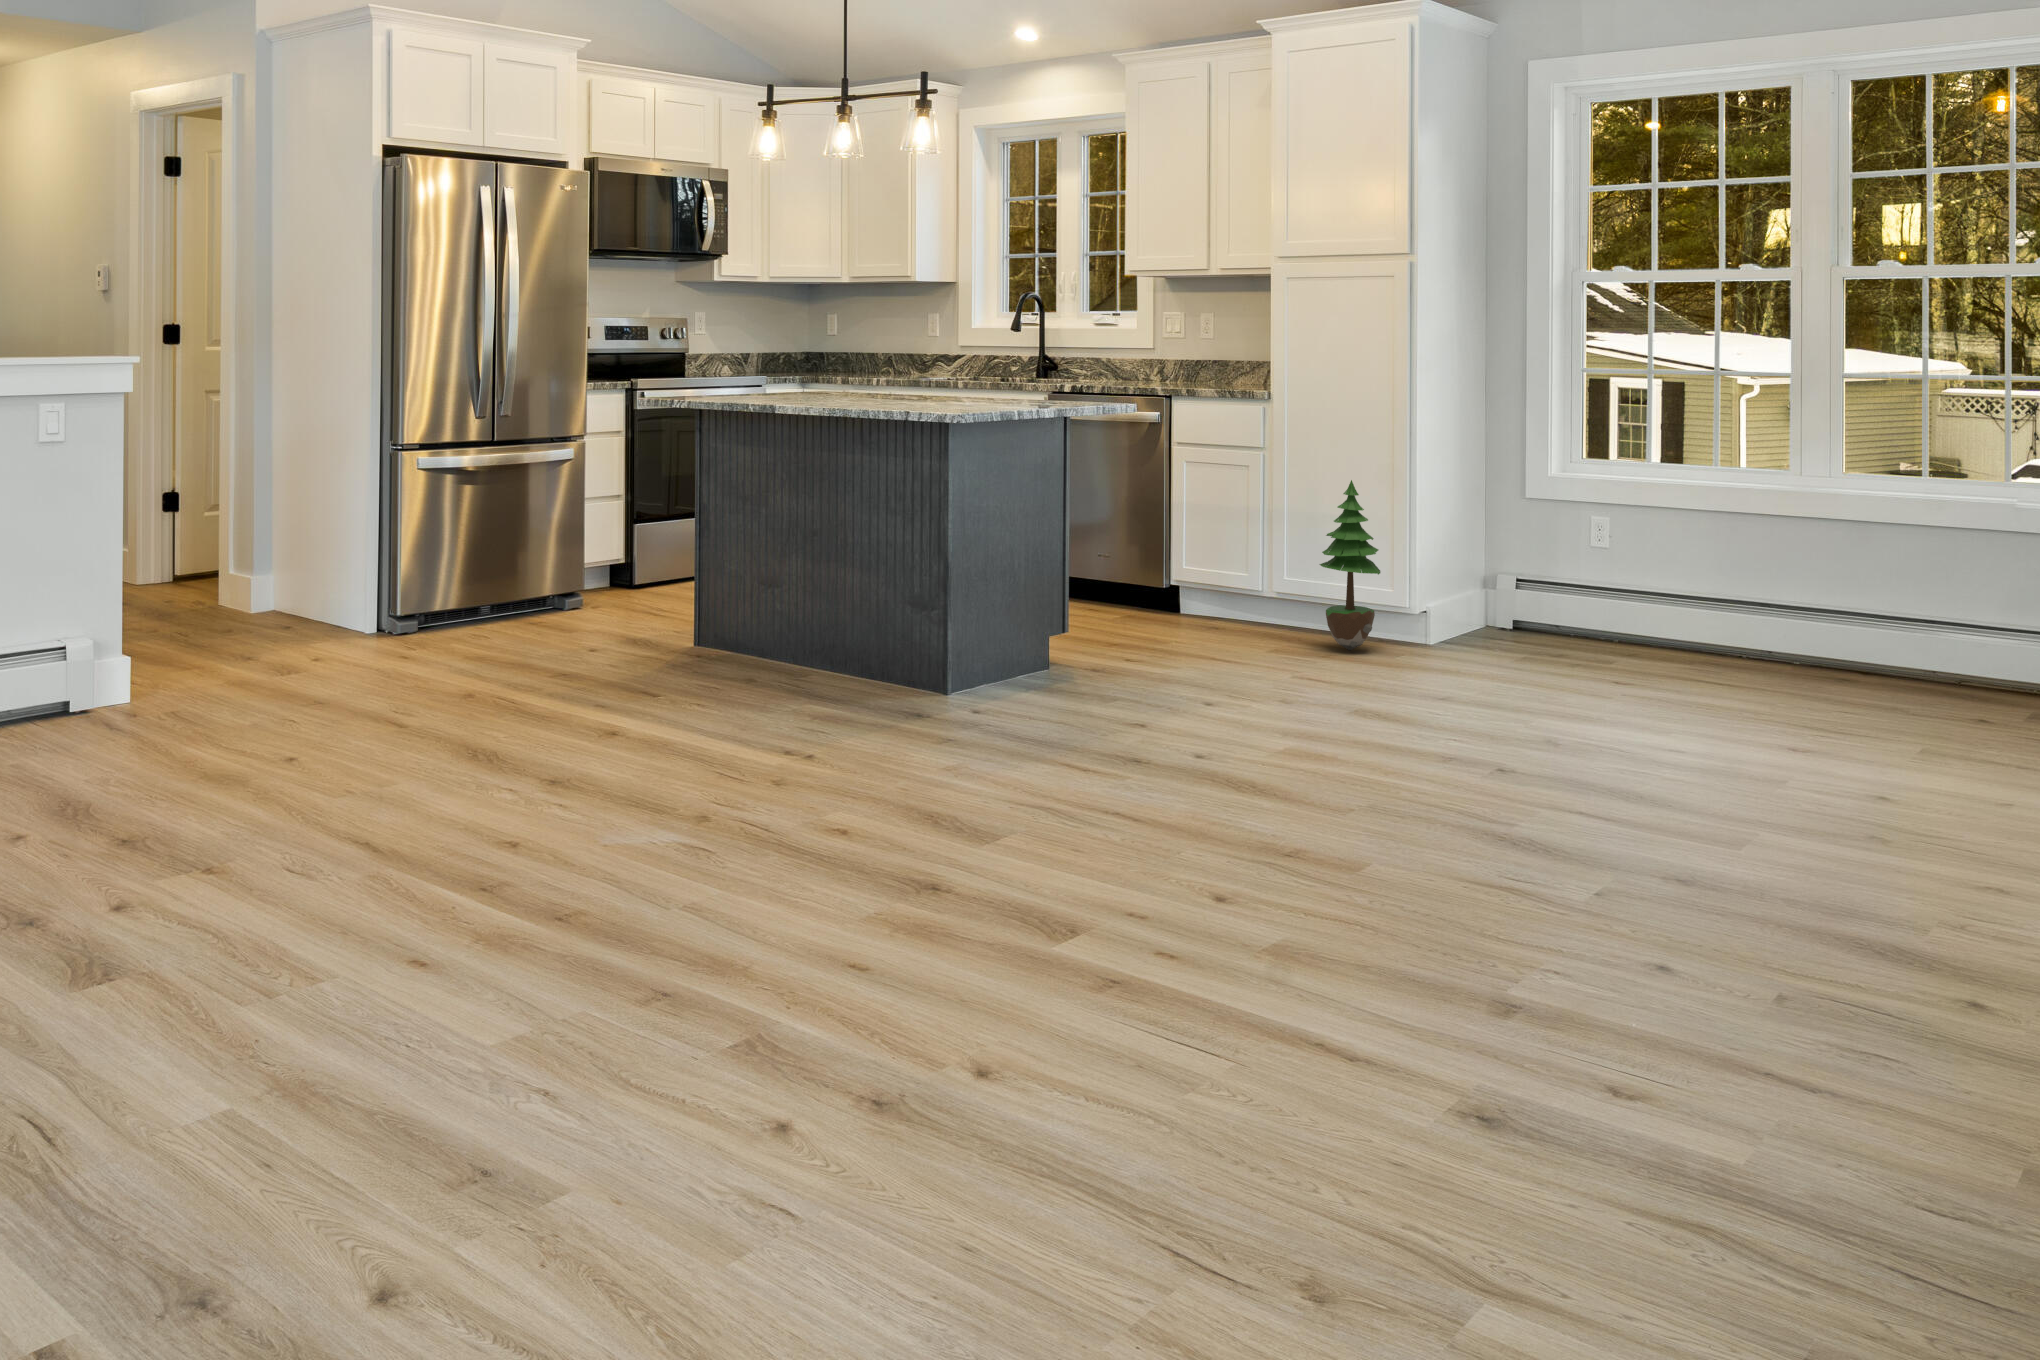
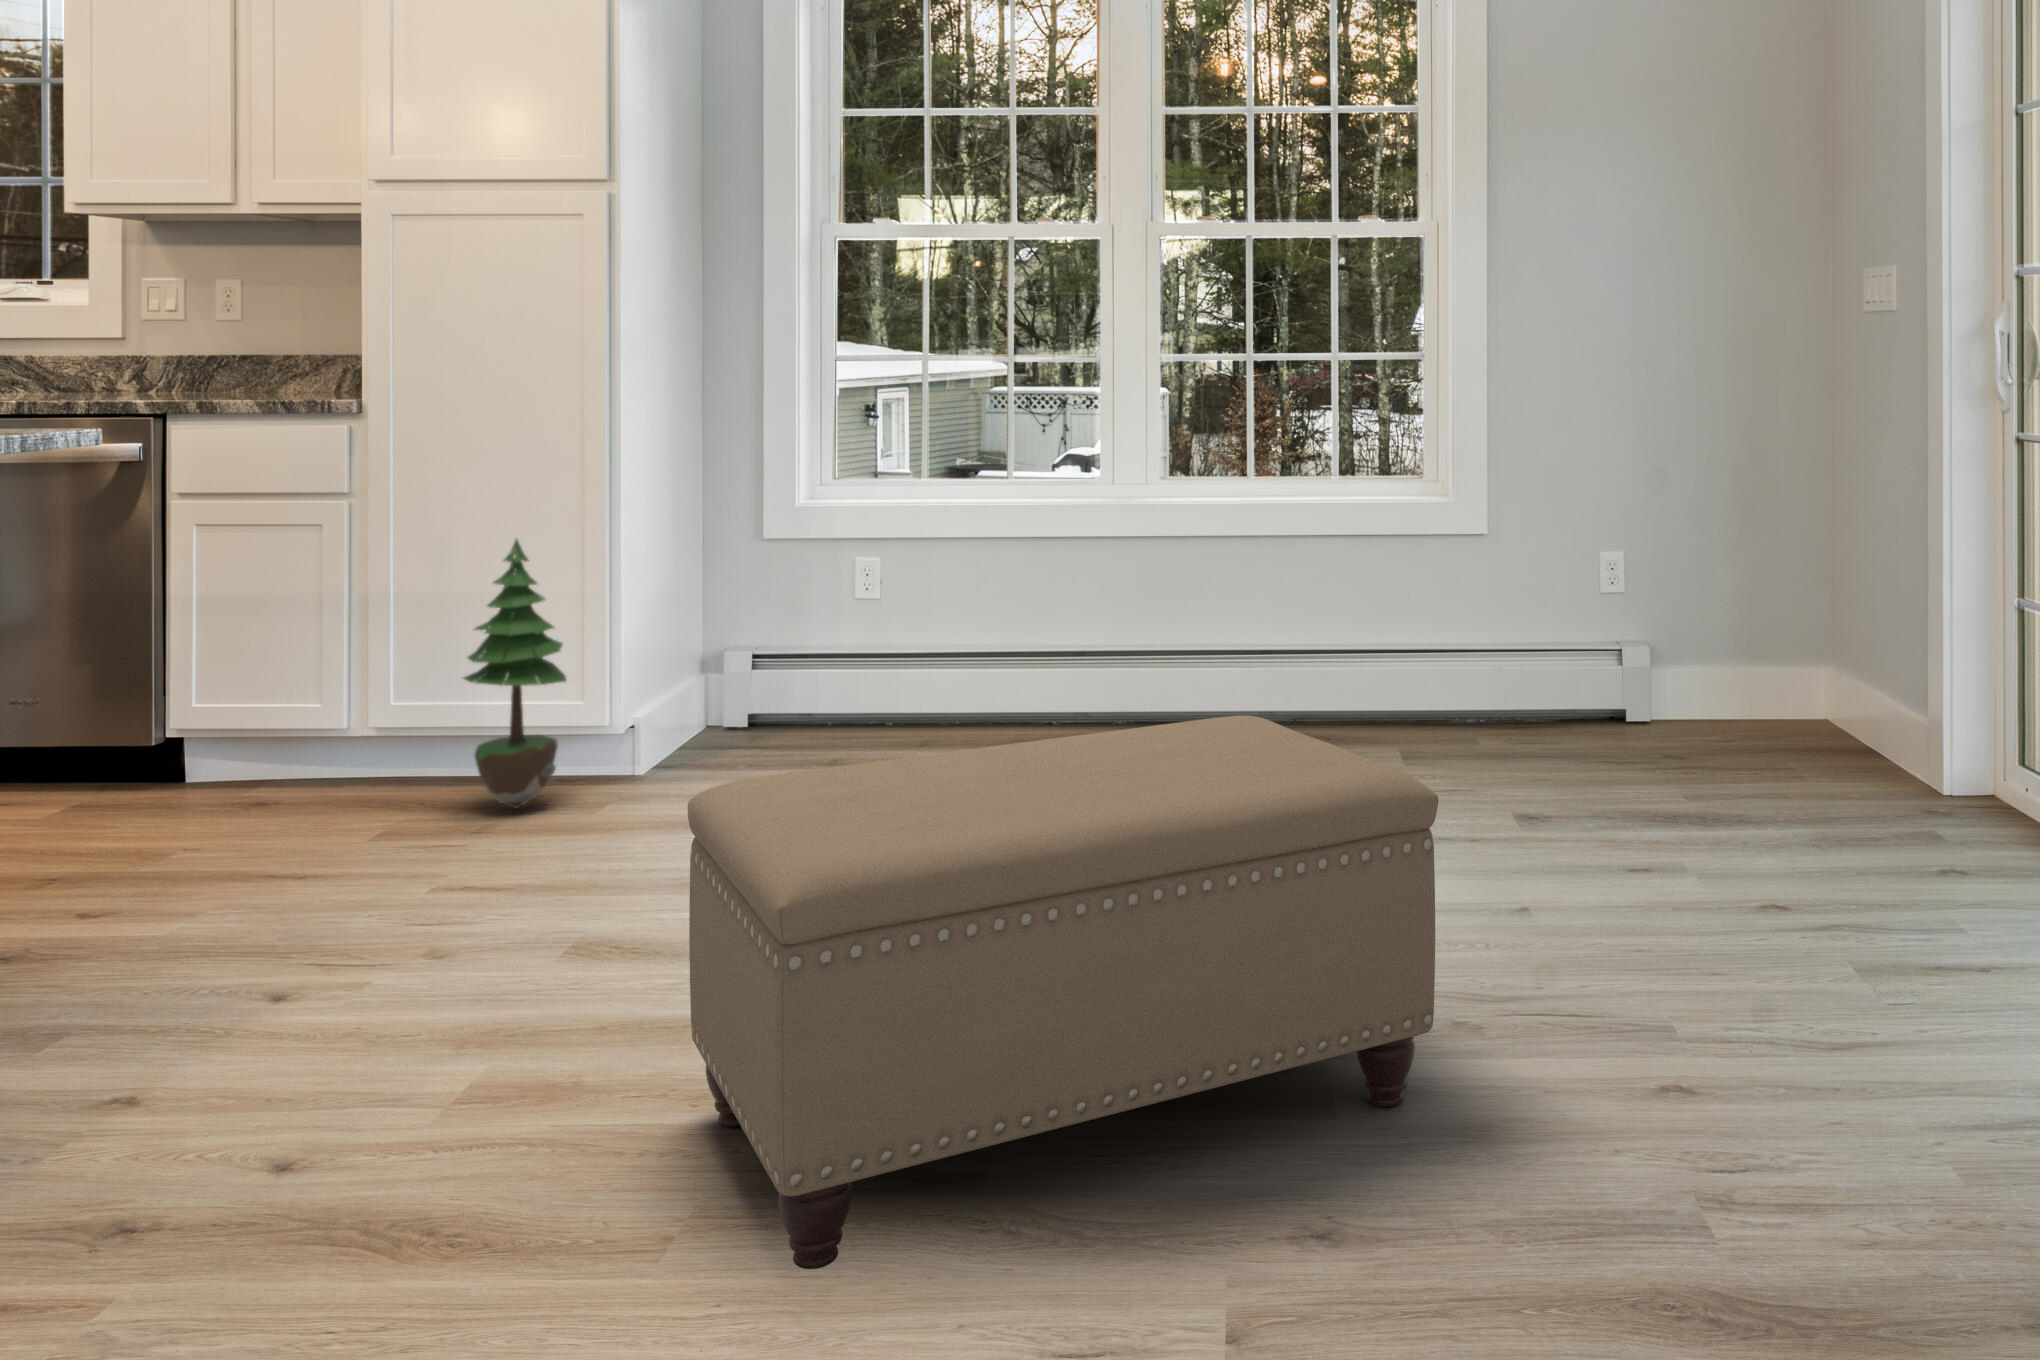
ottoman: none [1386,607,1830,864] -> present [688,716,1438,1269]

